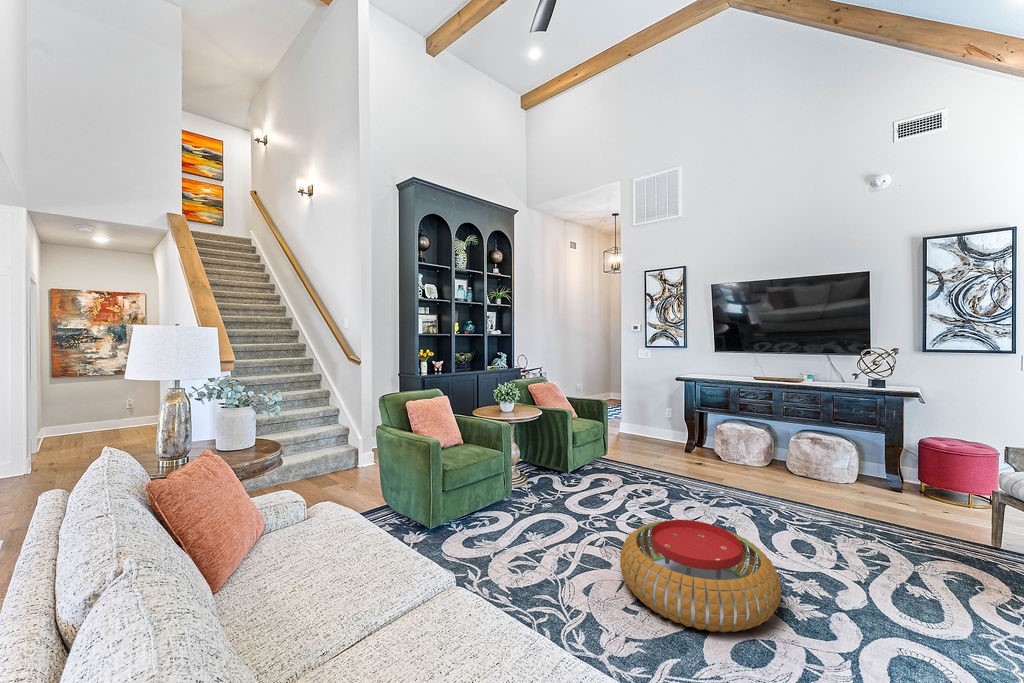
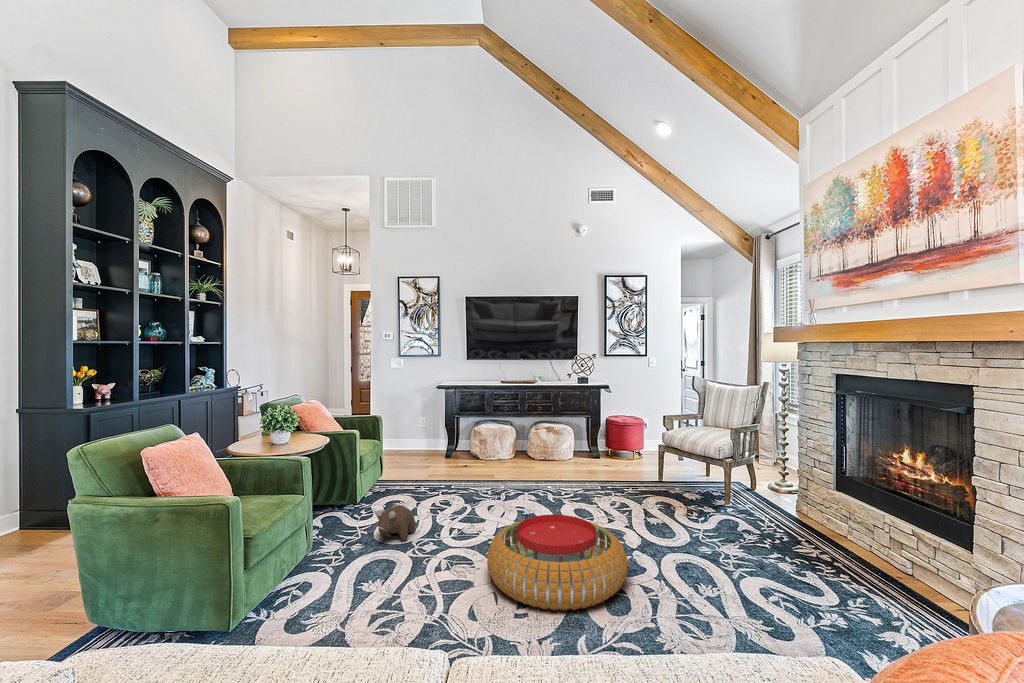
plush toy: none [561,479,599,510] -> present [375,505,415,541]

